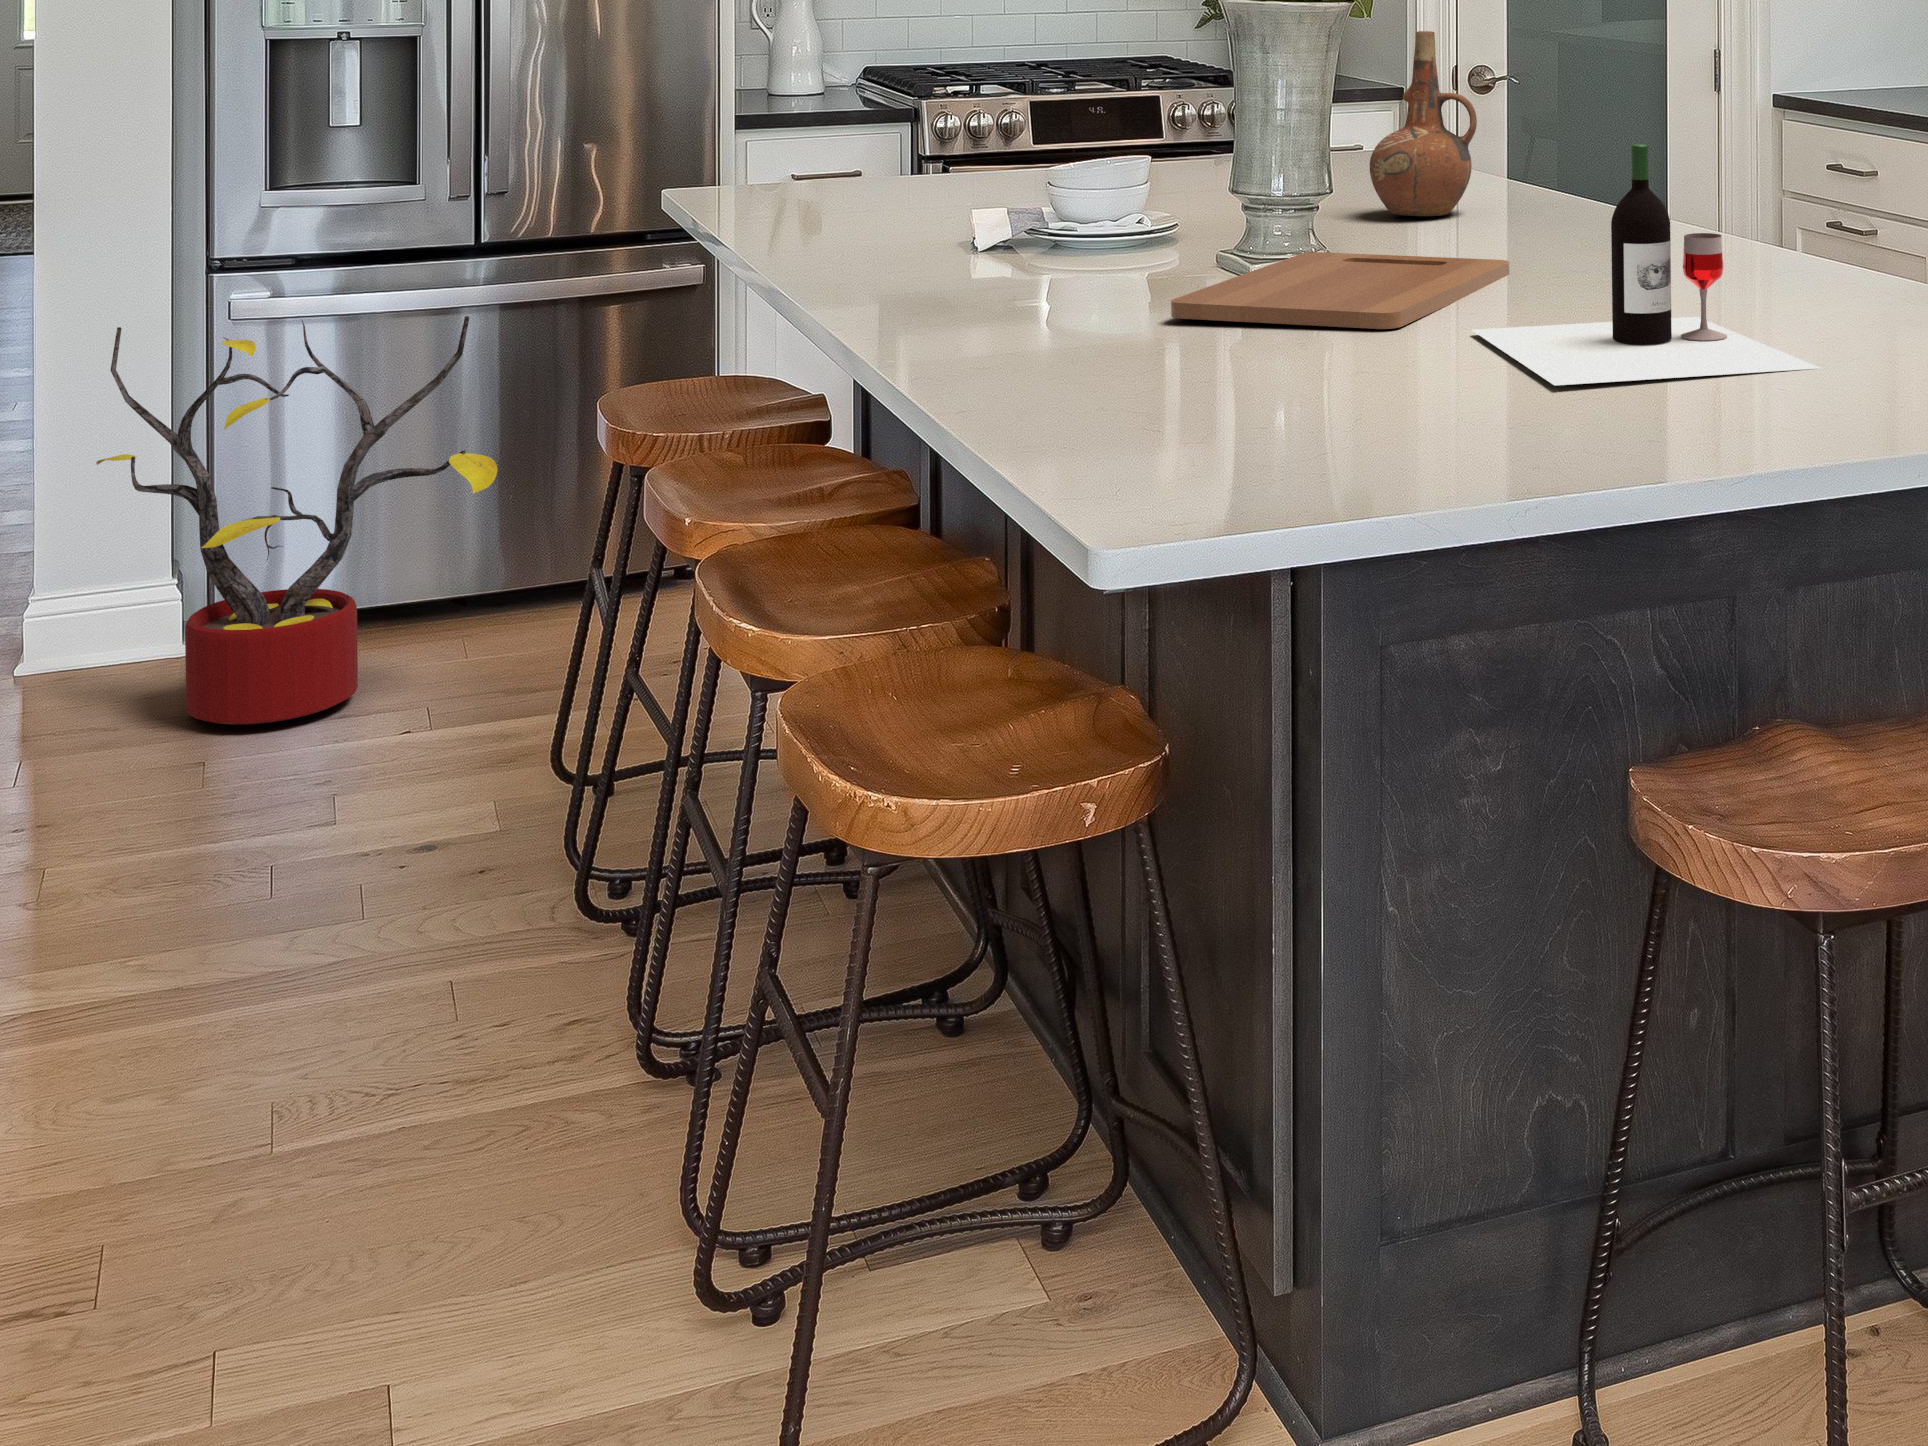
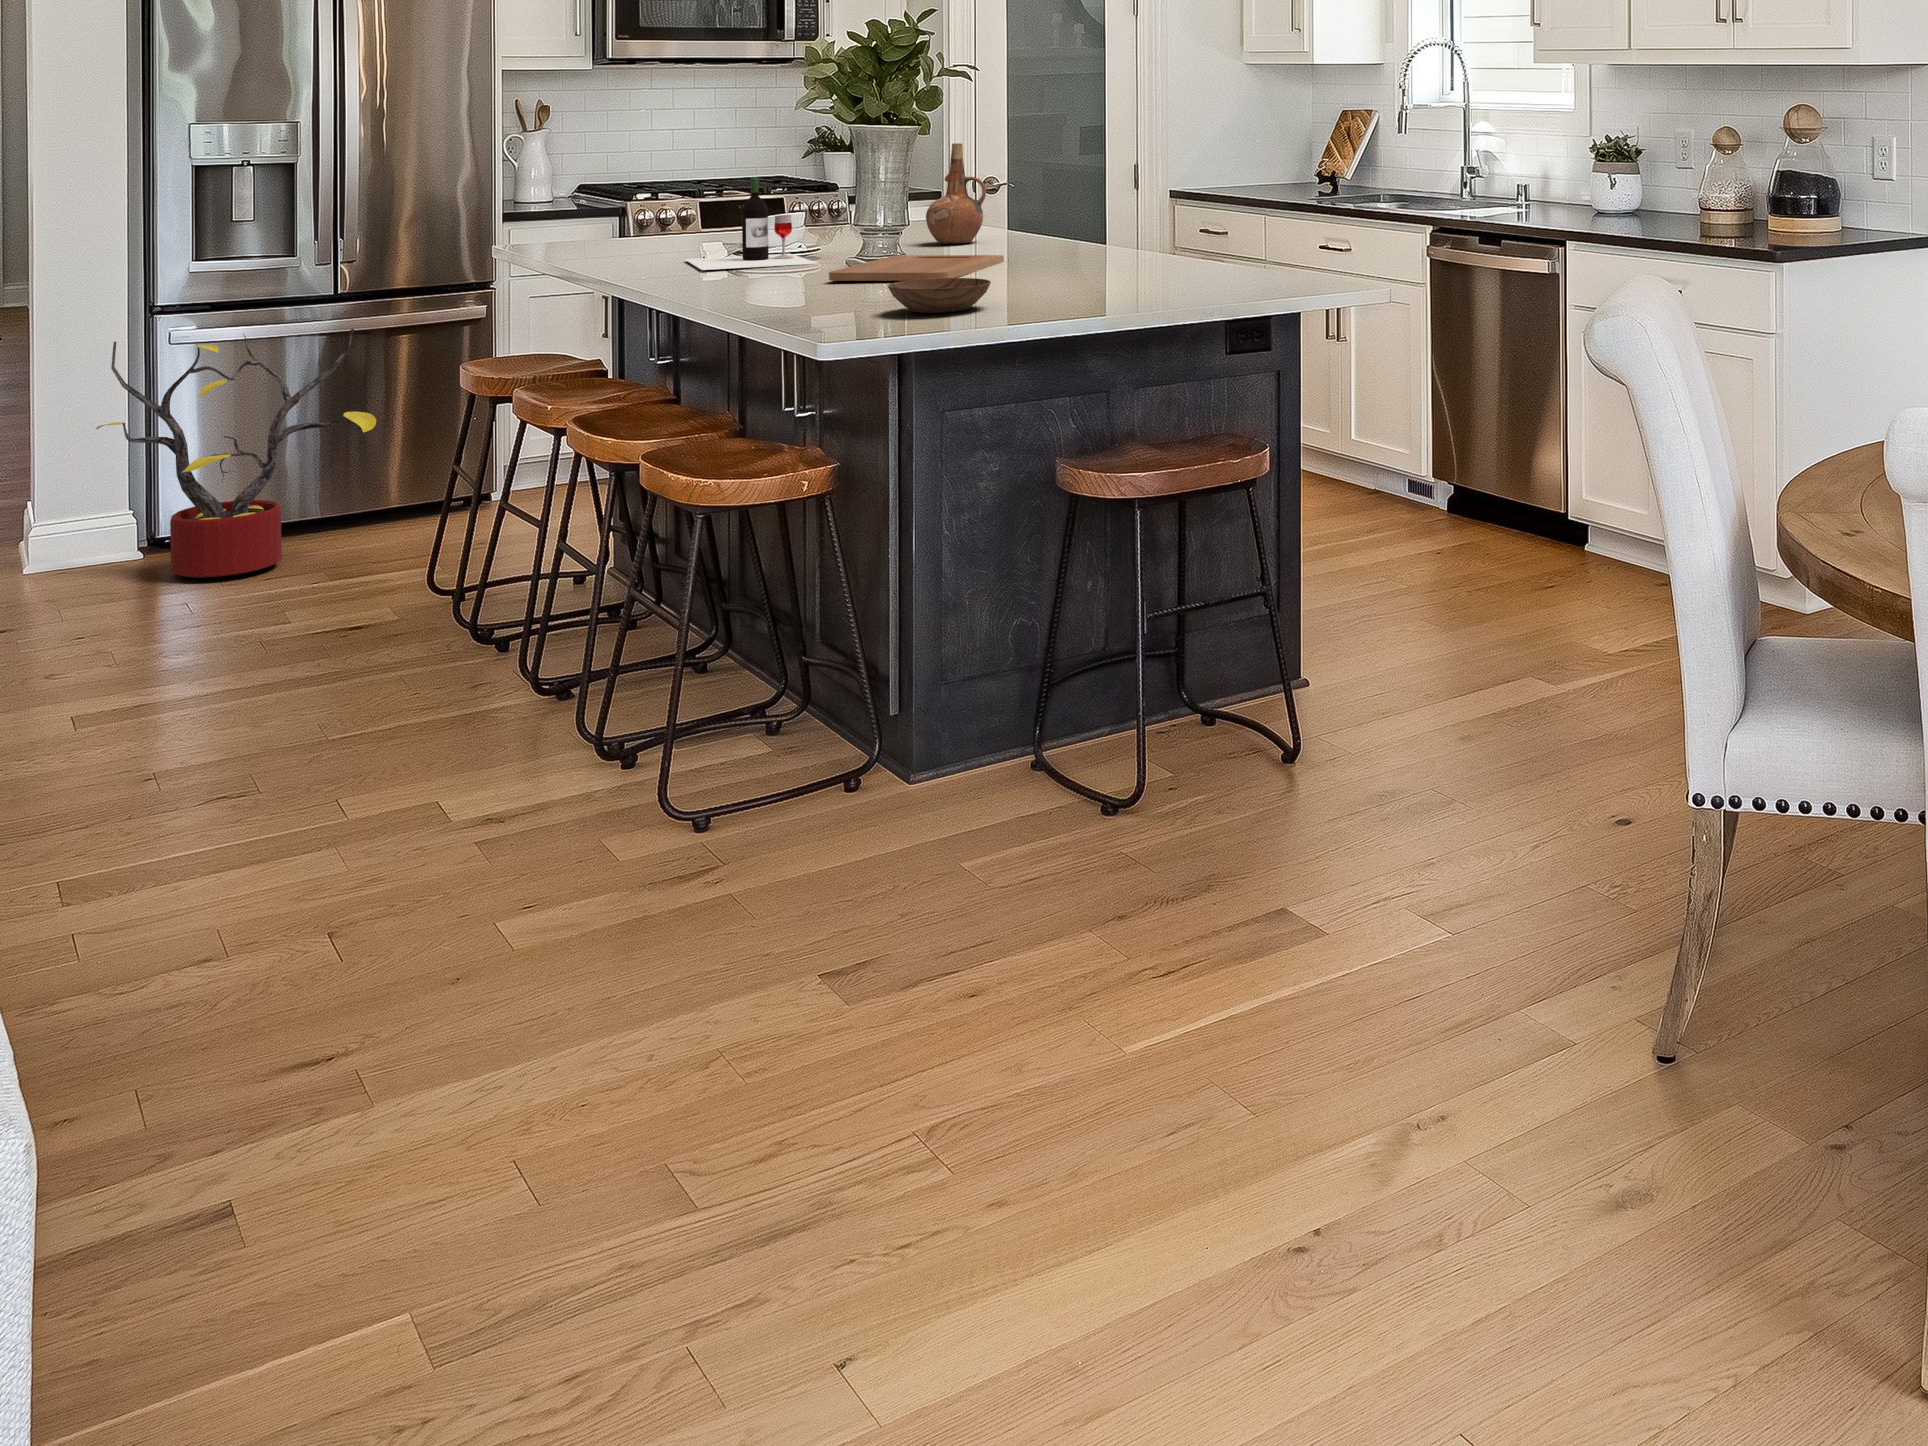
wine bottle: present [1472,144,1820,386] -> present [685,178,818,270]
bowl: none [1260,359,1483,451] -> present [888,278,991,313]

